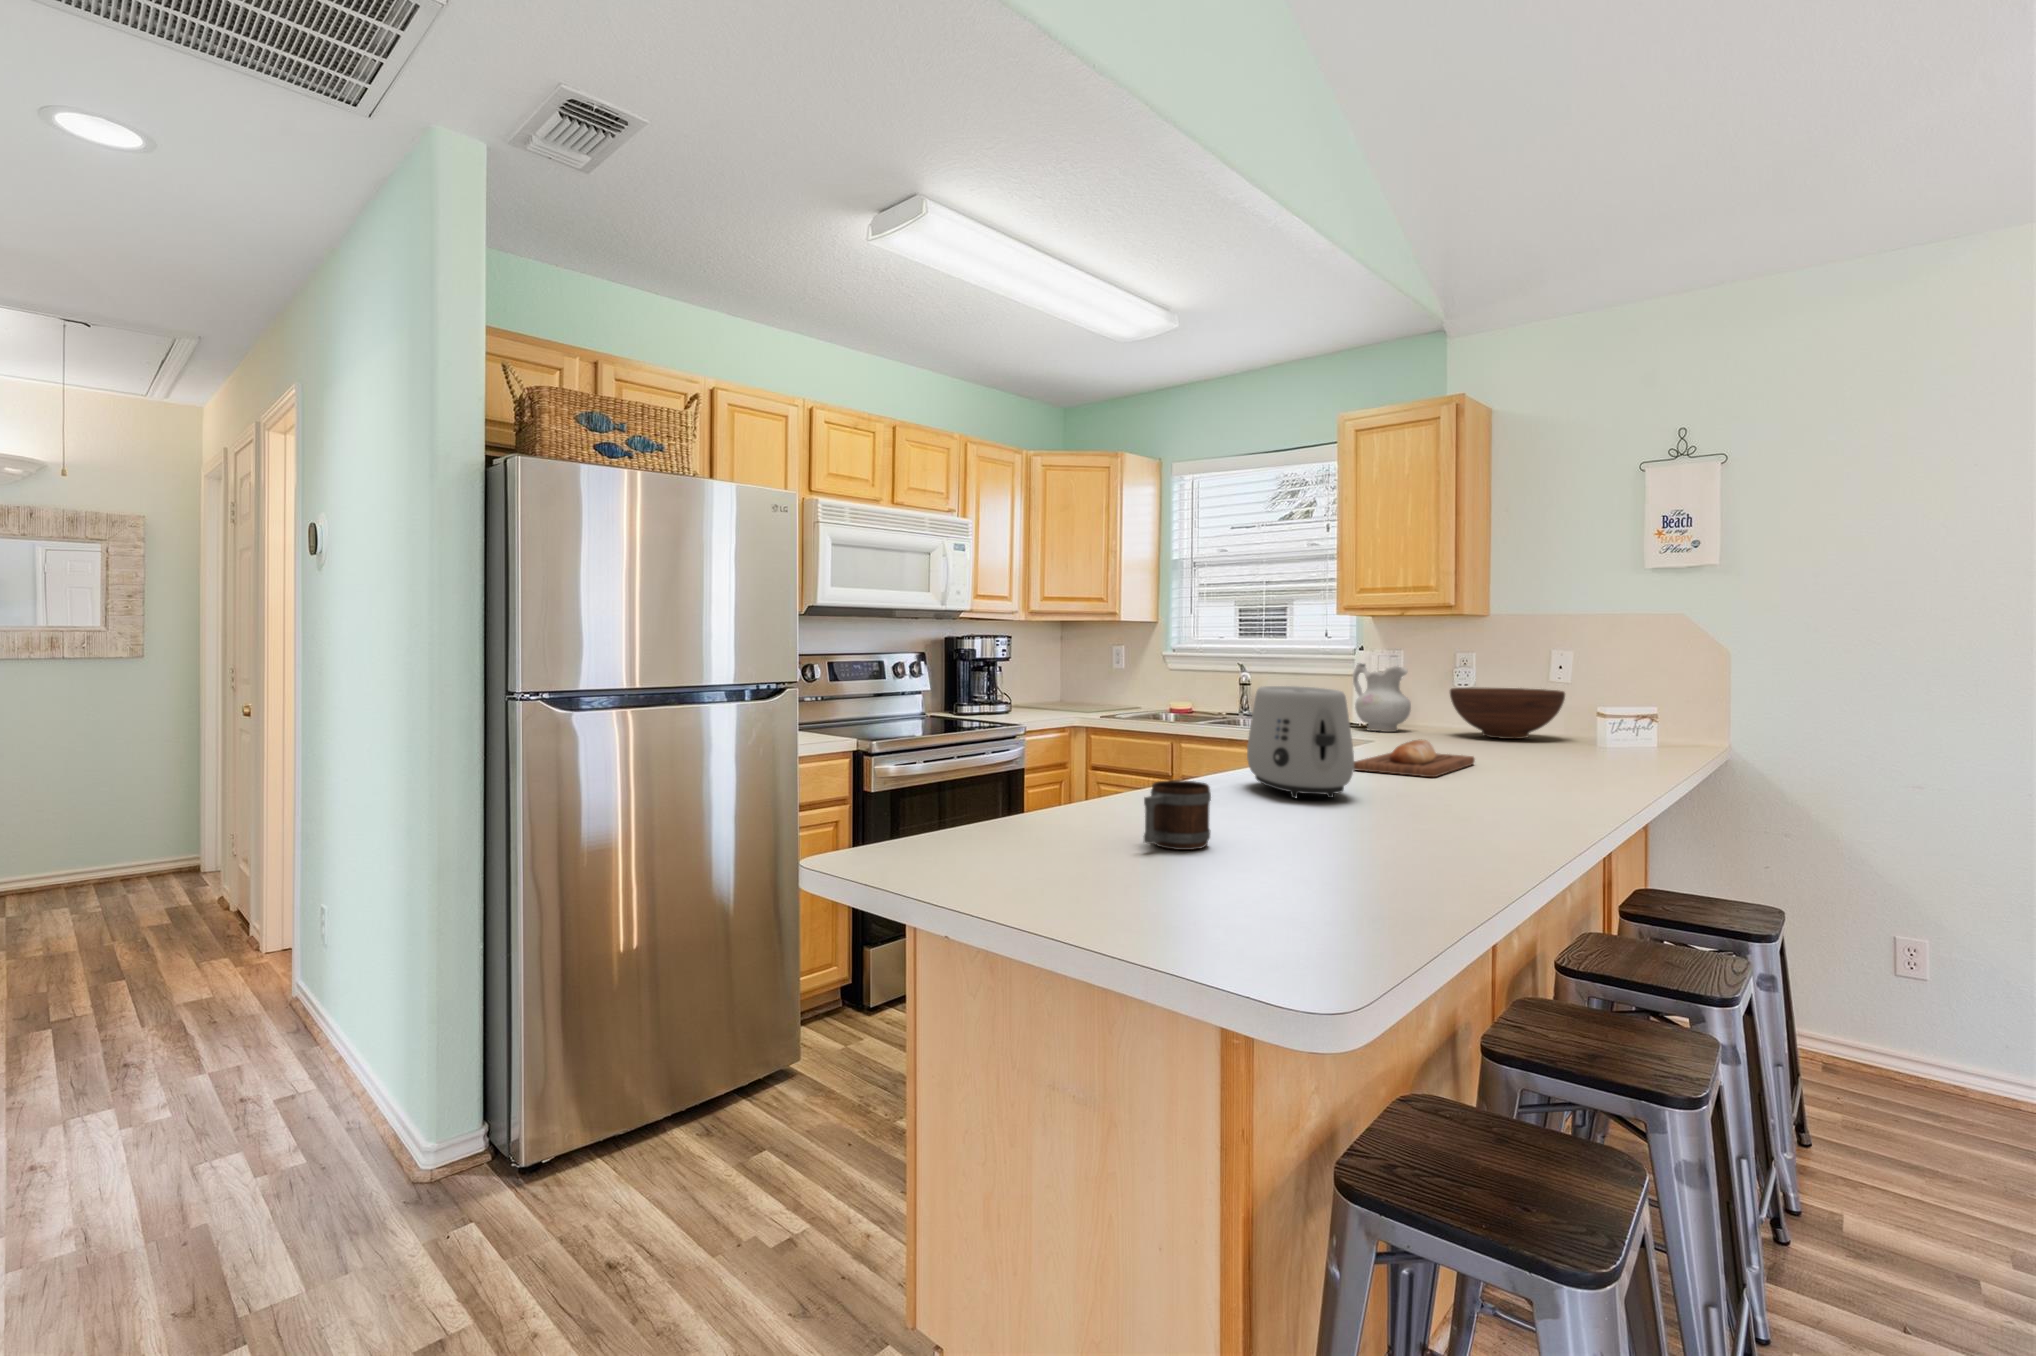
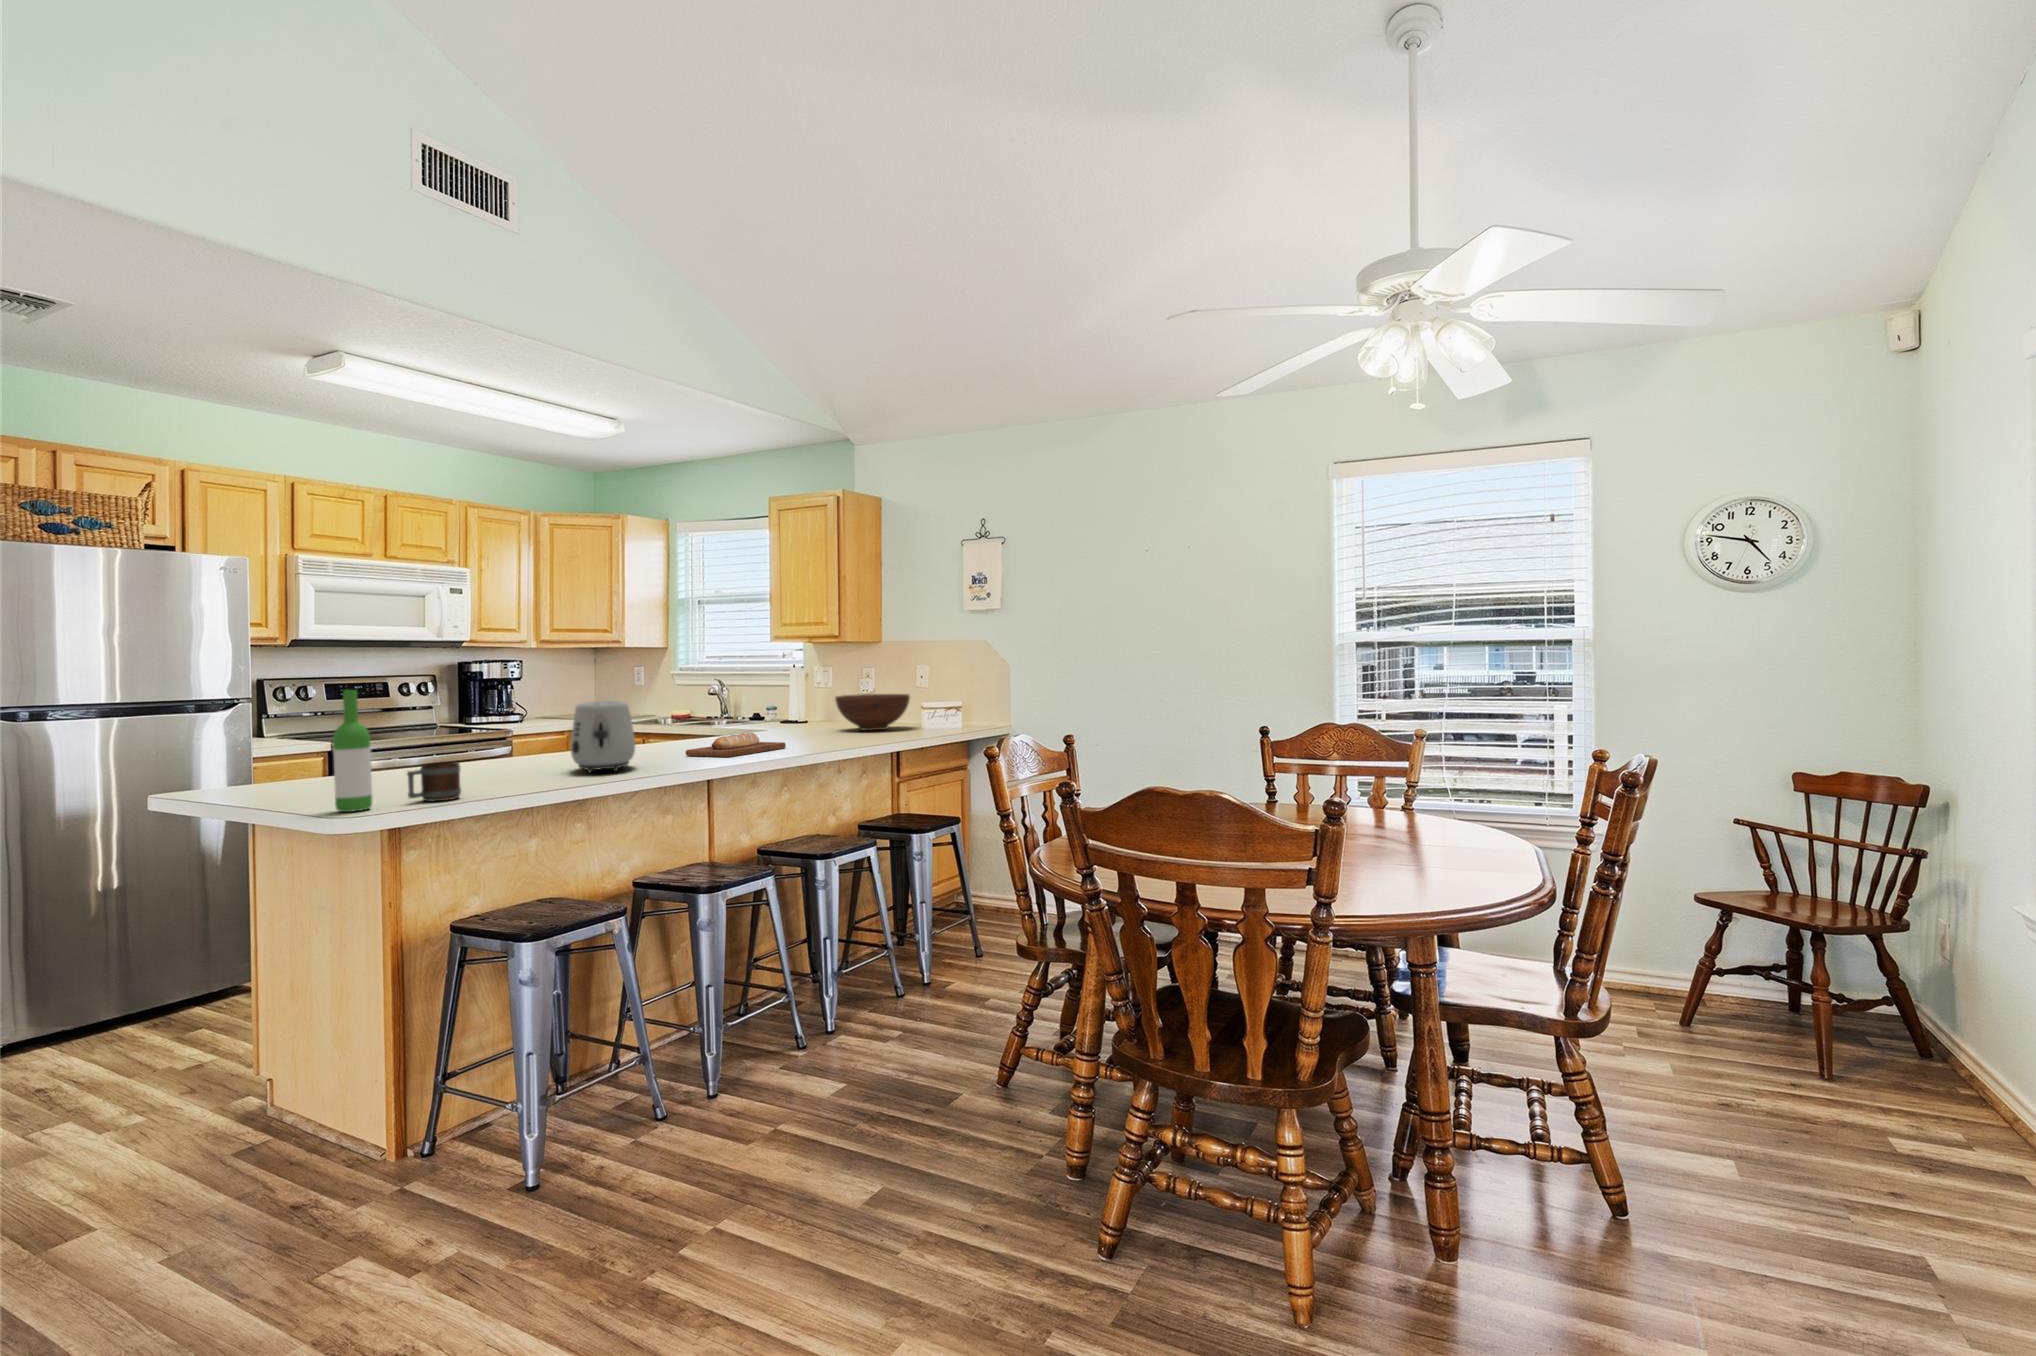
wine bottle: none [1054,655,1108,866] -> present [333,690,372,812]
ceramic pitcher: present [1353,663,1411,732] -> none [780,679,821,730]

